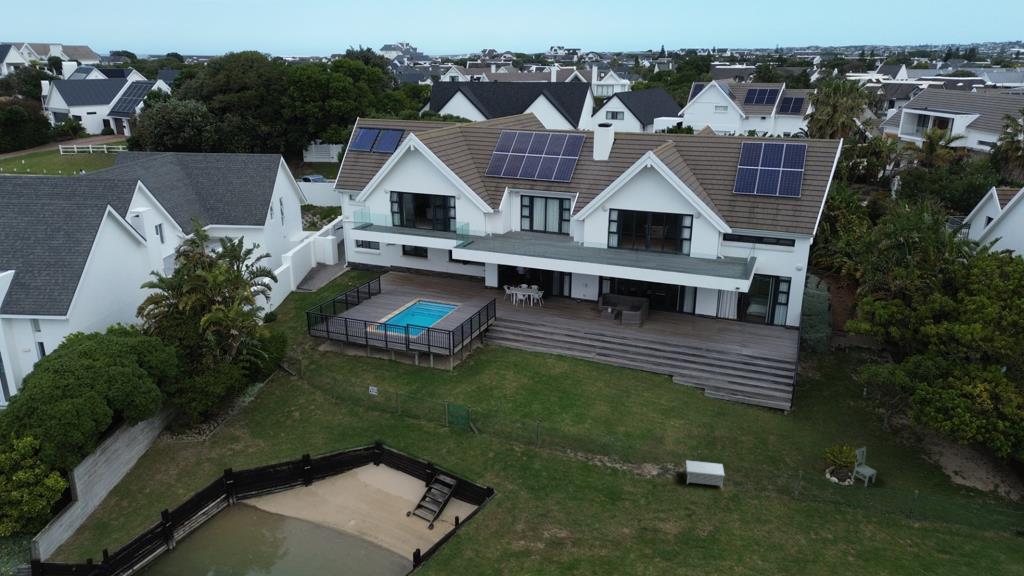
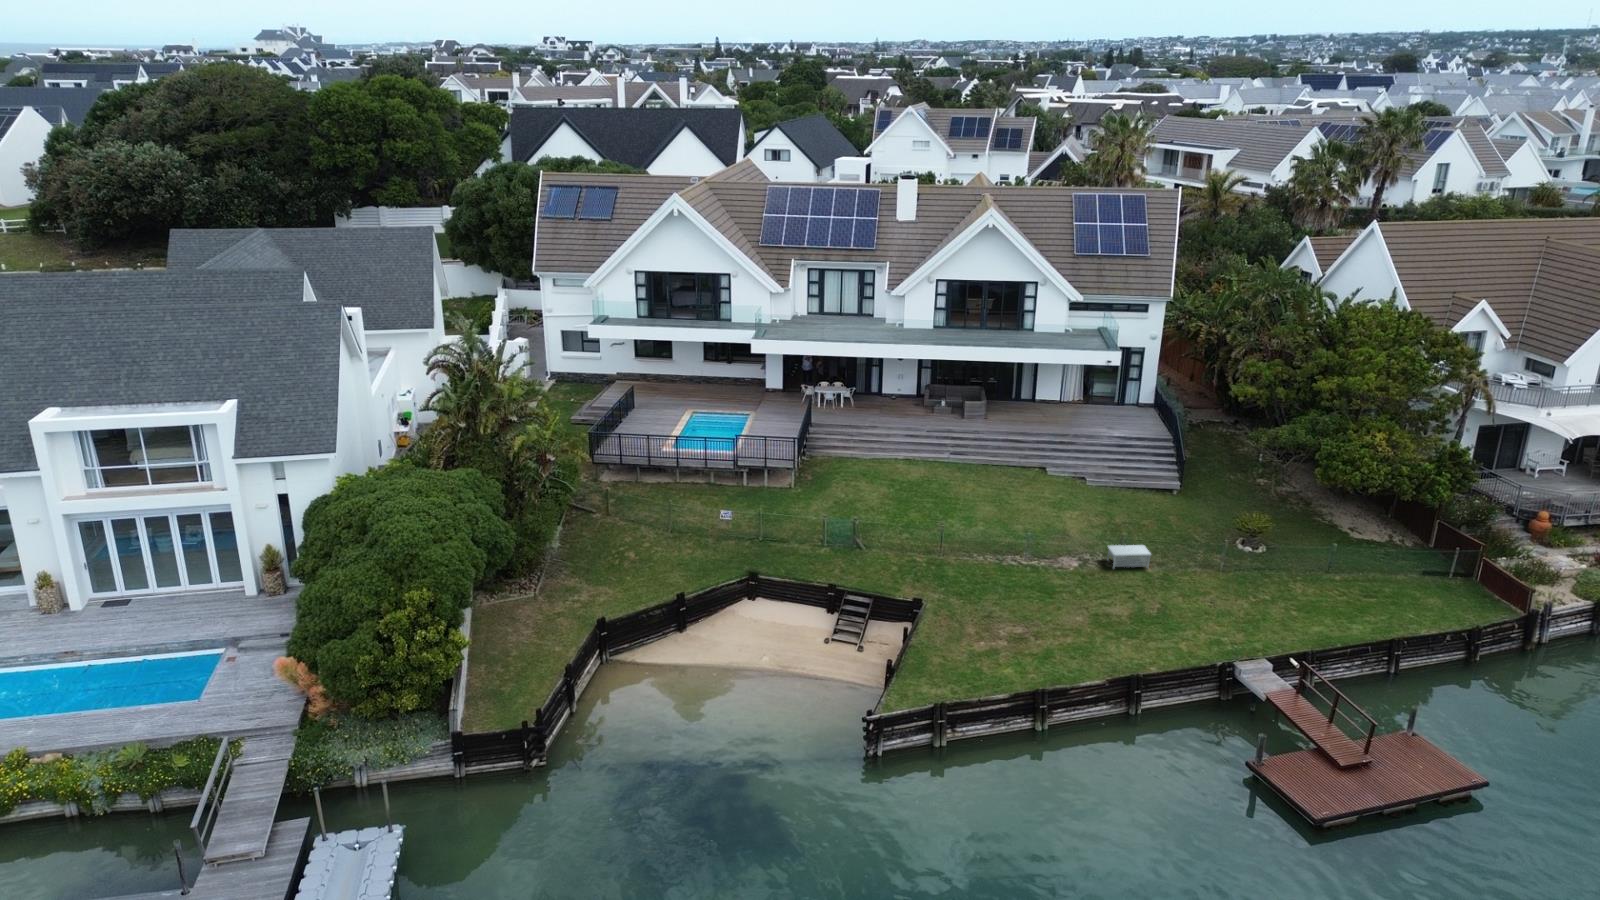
chair: present [852,447,876,486] -> none [1263,511,1288,551]

